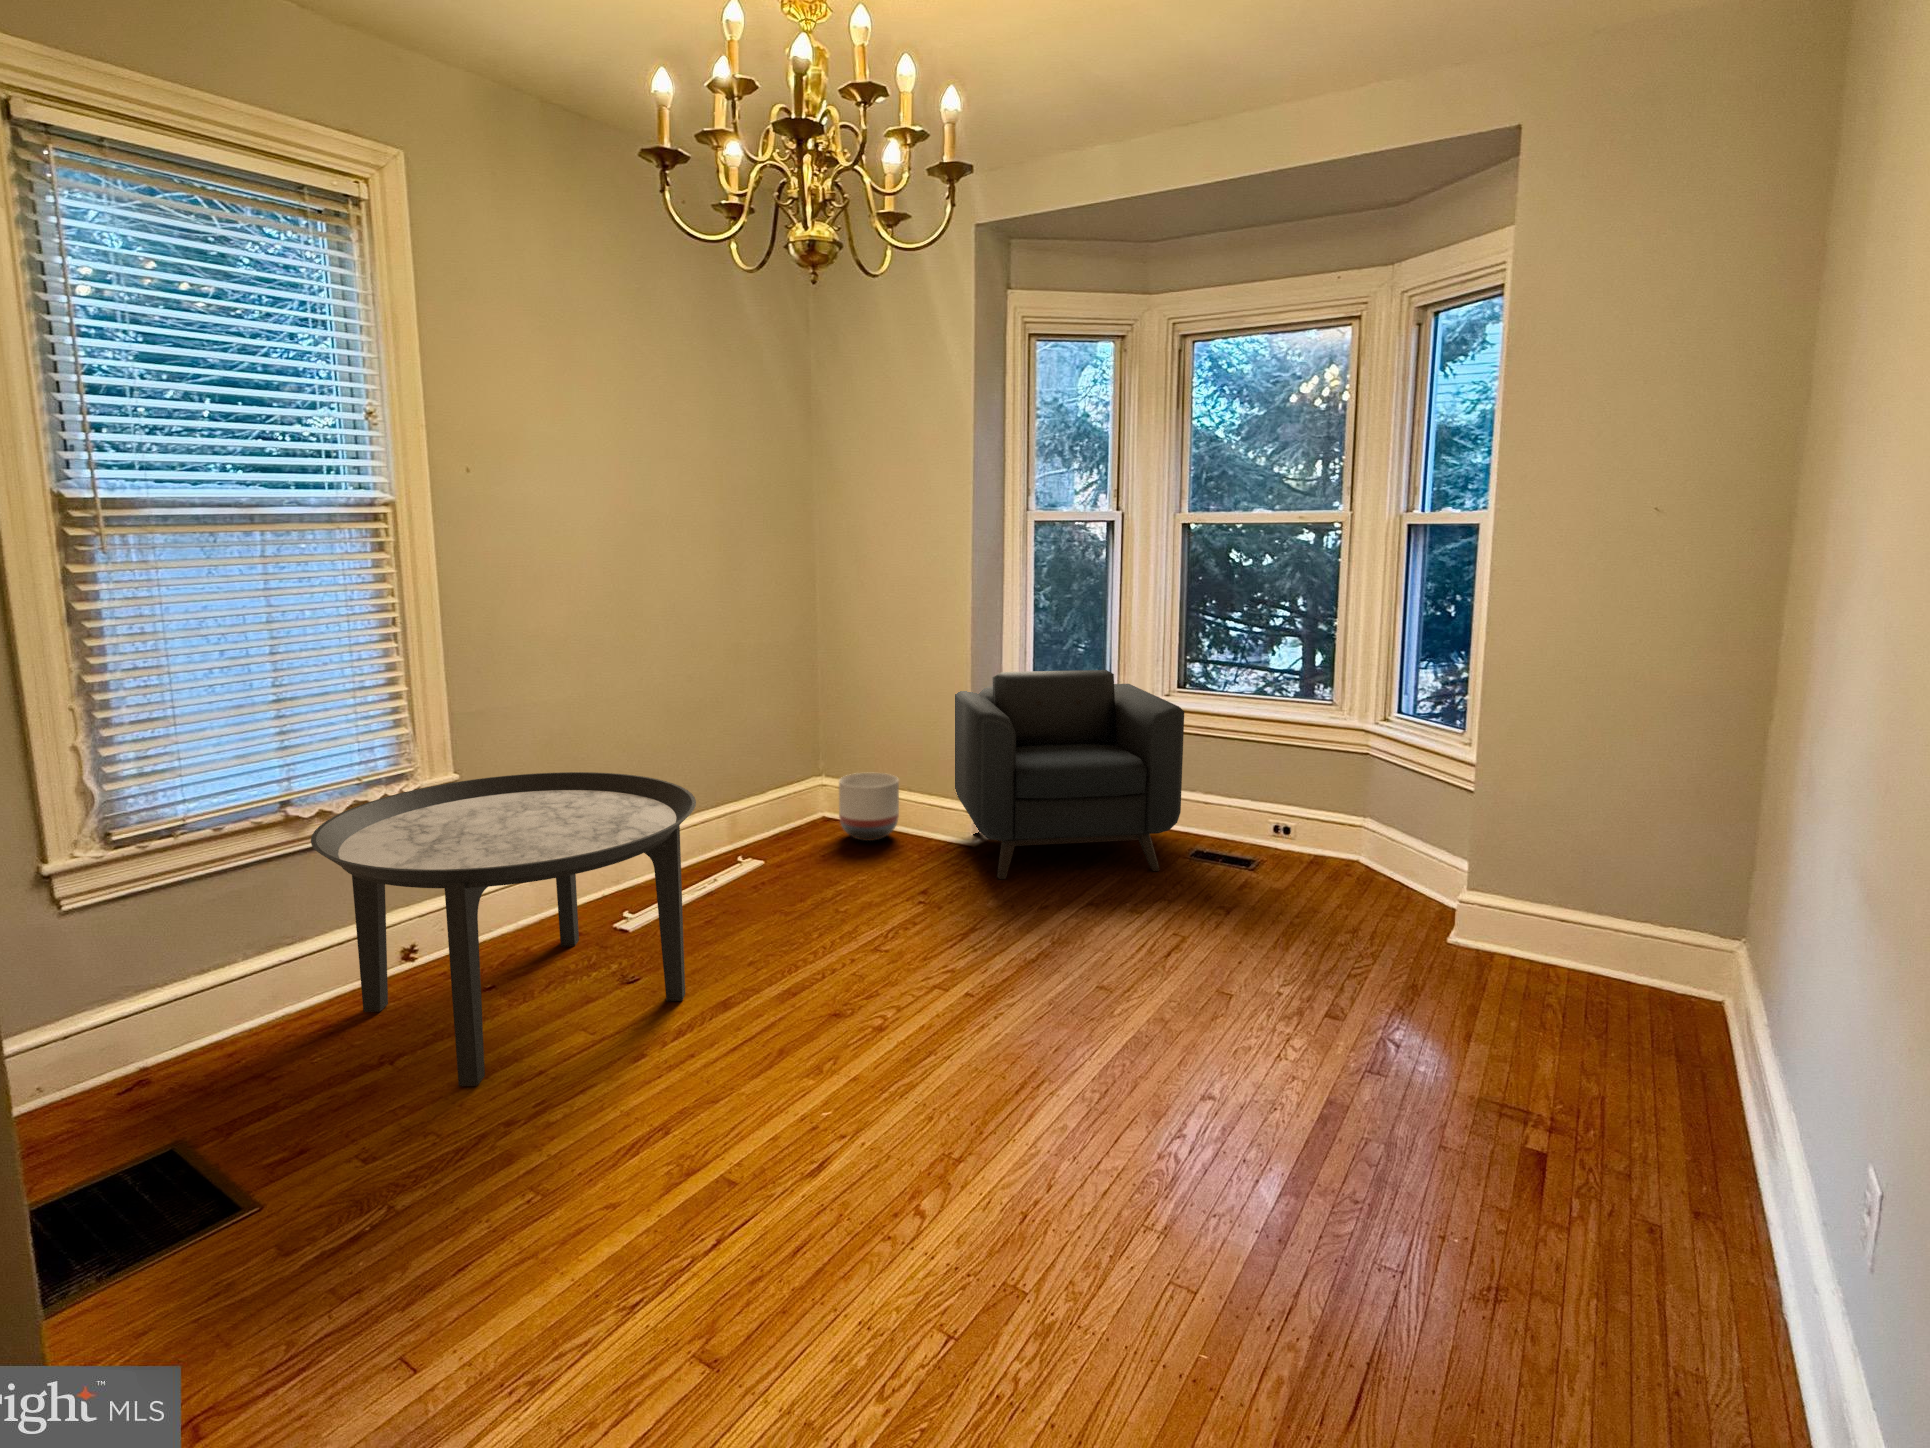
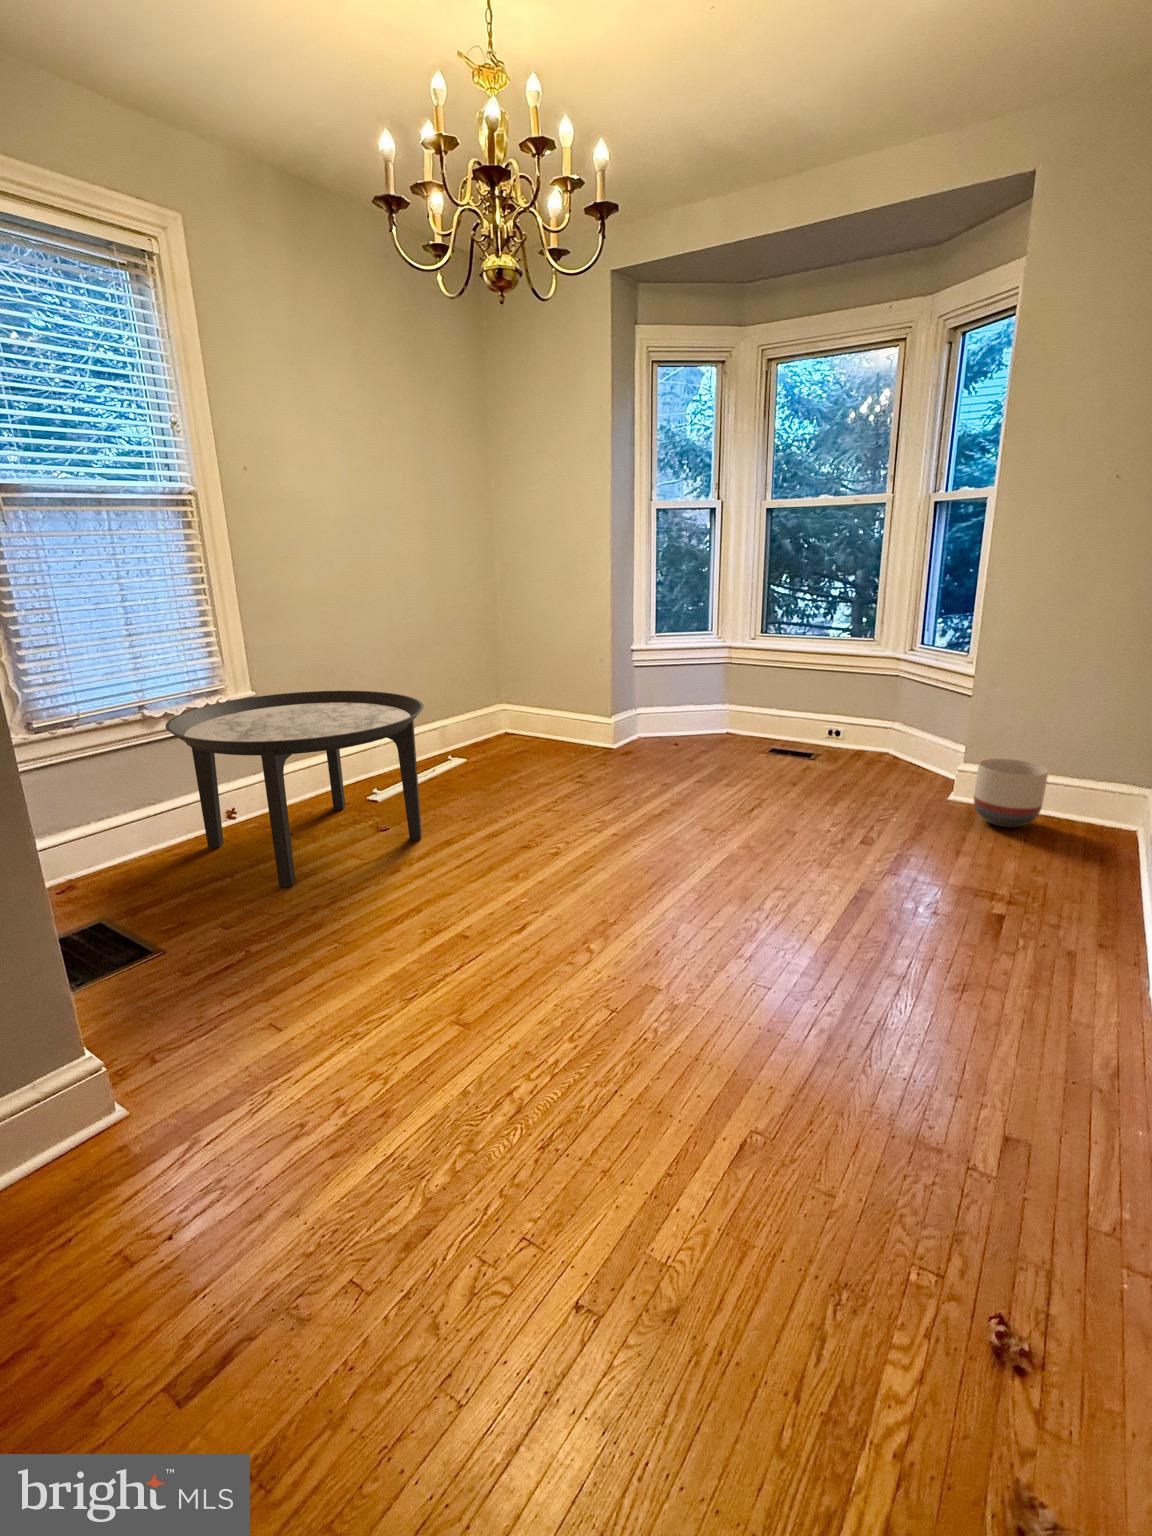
armchair: present [955,670,1184,879] -> none [595,622,763,768]
planter: present [839,773,899,841] -> present [974,759,1048,827]

